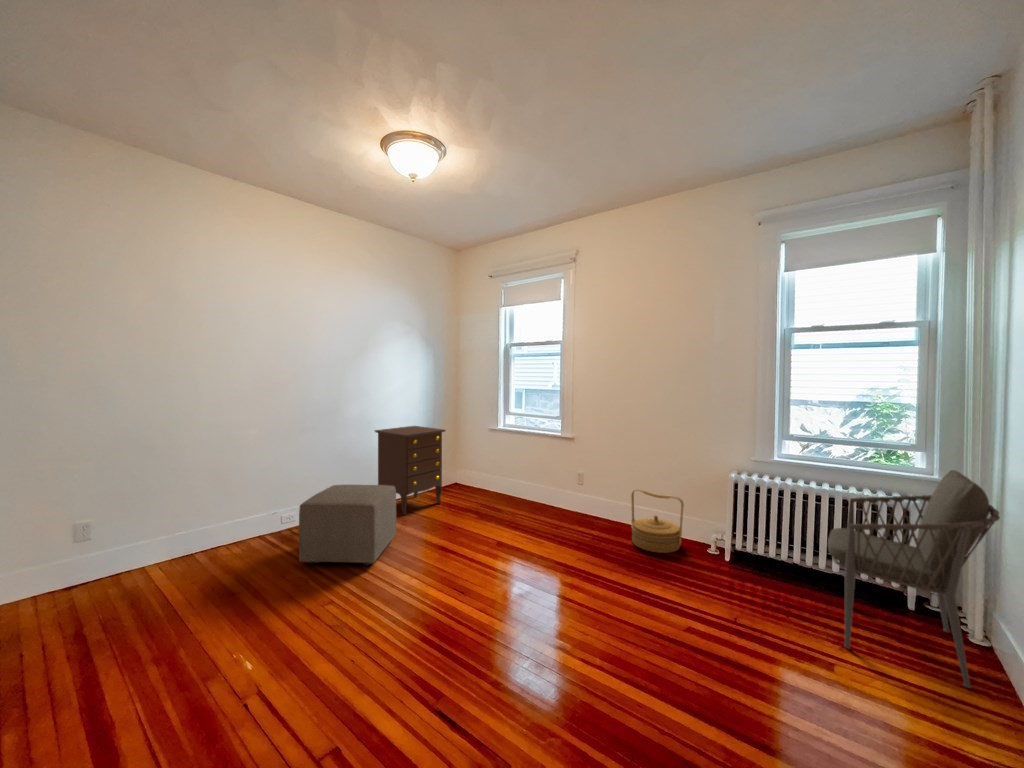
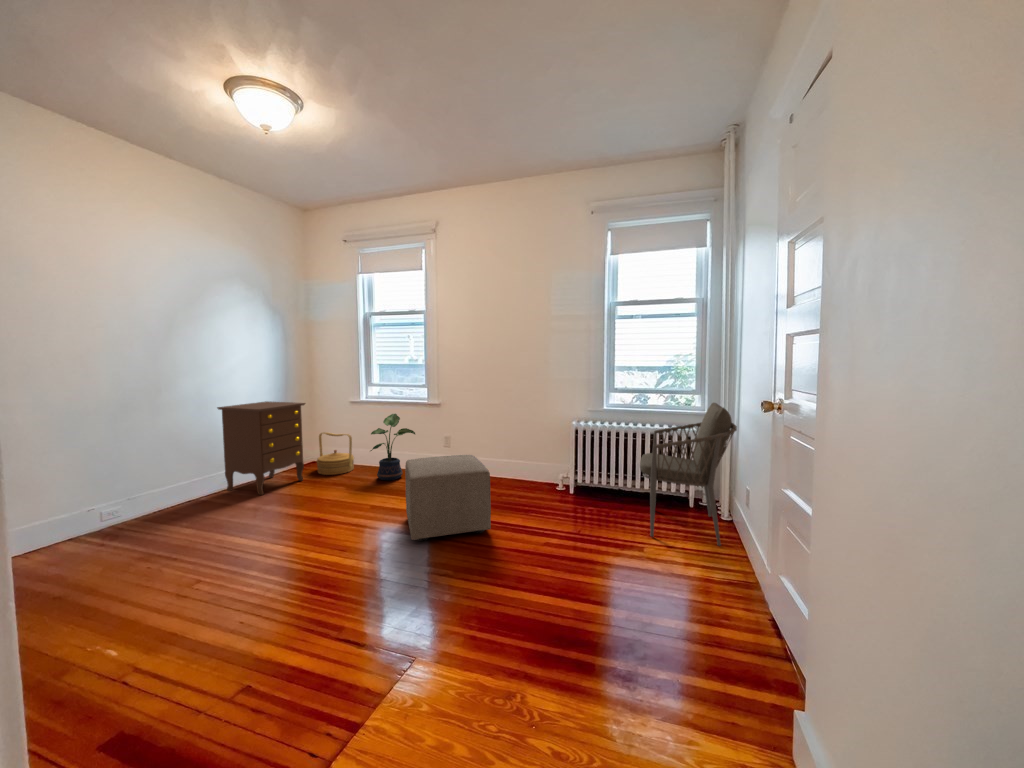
potted plant: none [501,444,547,514] -> present [371,414,415,480]
ottoman: present [299,485,396,565] -> present [405,455,491,541]
woven basket: present [631,489,684,553] -> present [317,432,354,475]

